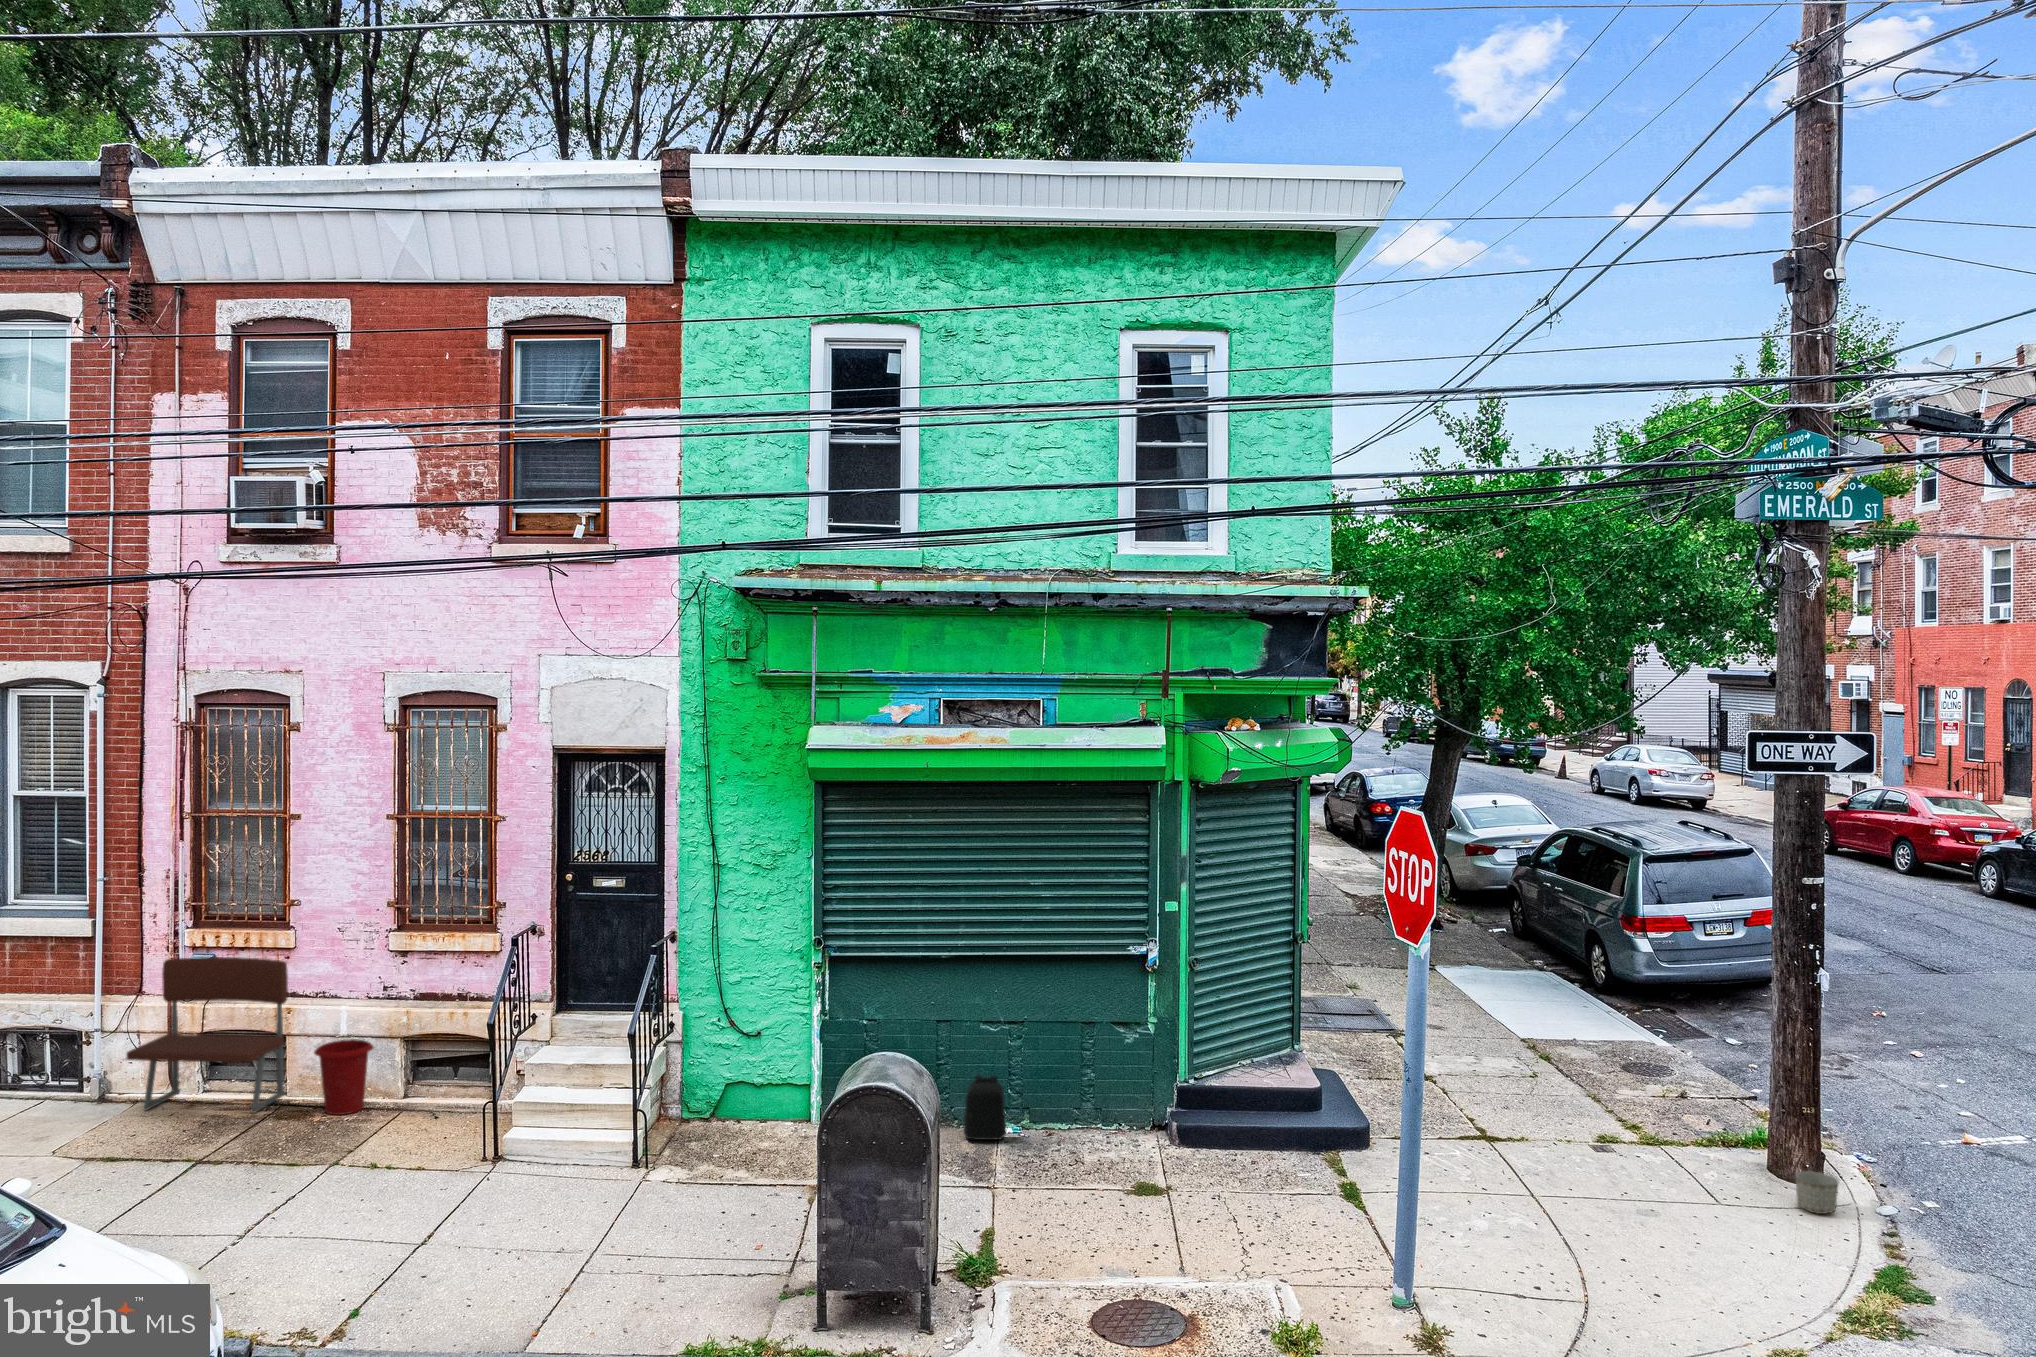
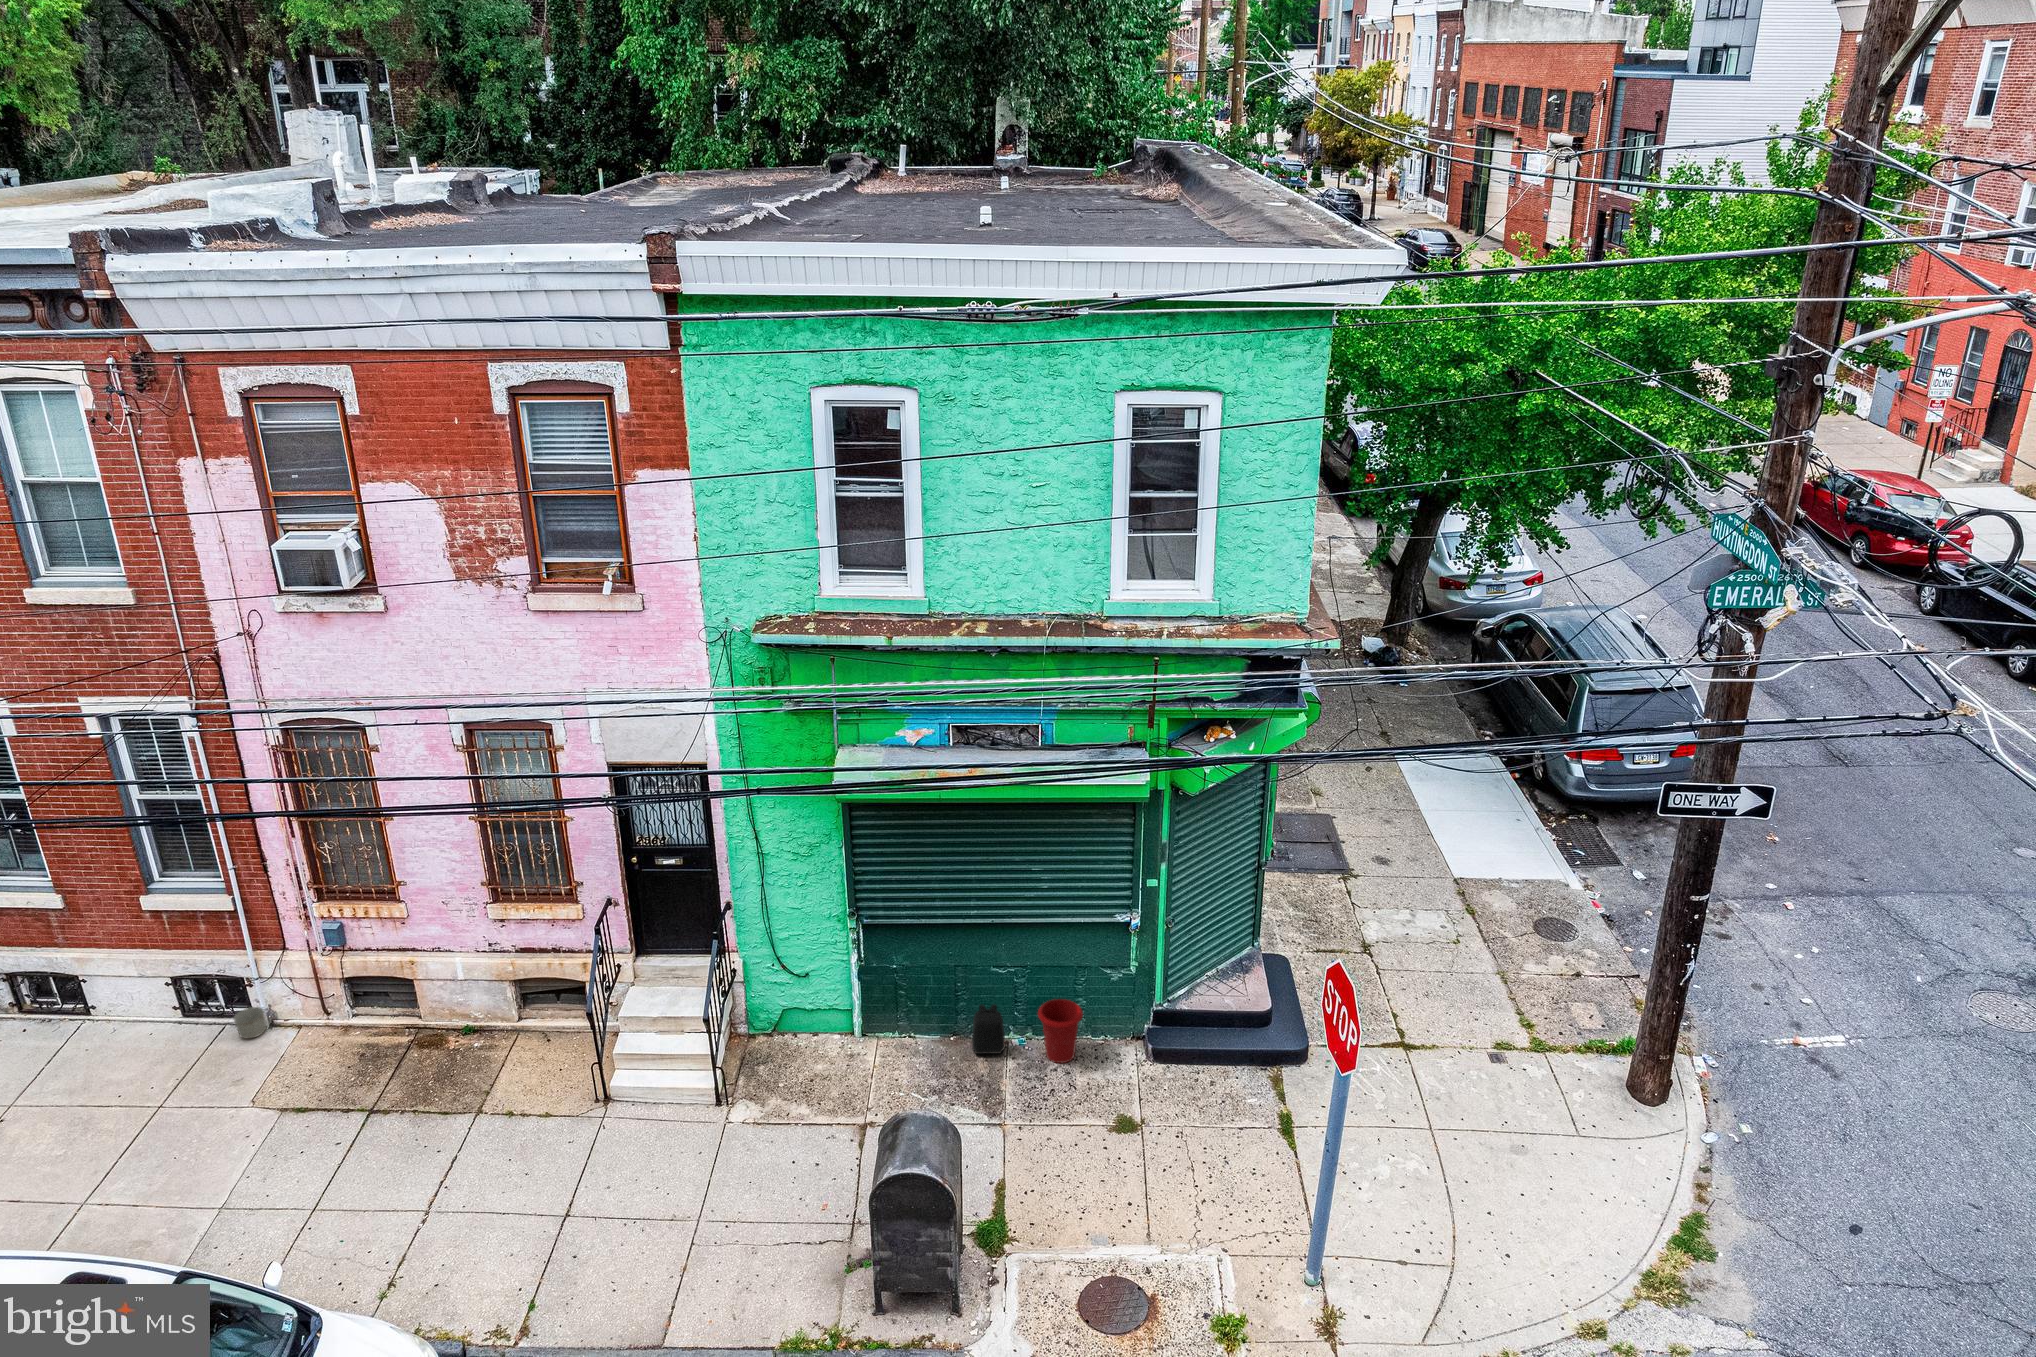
bench: present [126,957,288,1113] -> none [290,925,422,1051]
waste bin: present [314,1039,374,1115] -> present [1038,999,1083,1063]
planter: present [1796,1171,1839,1214] -> present [234,1007,266,1039]

